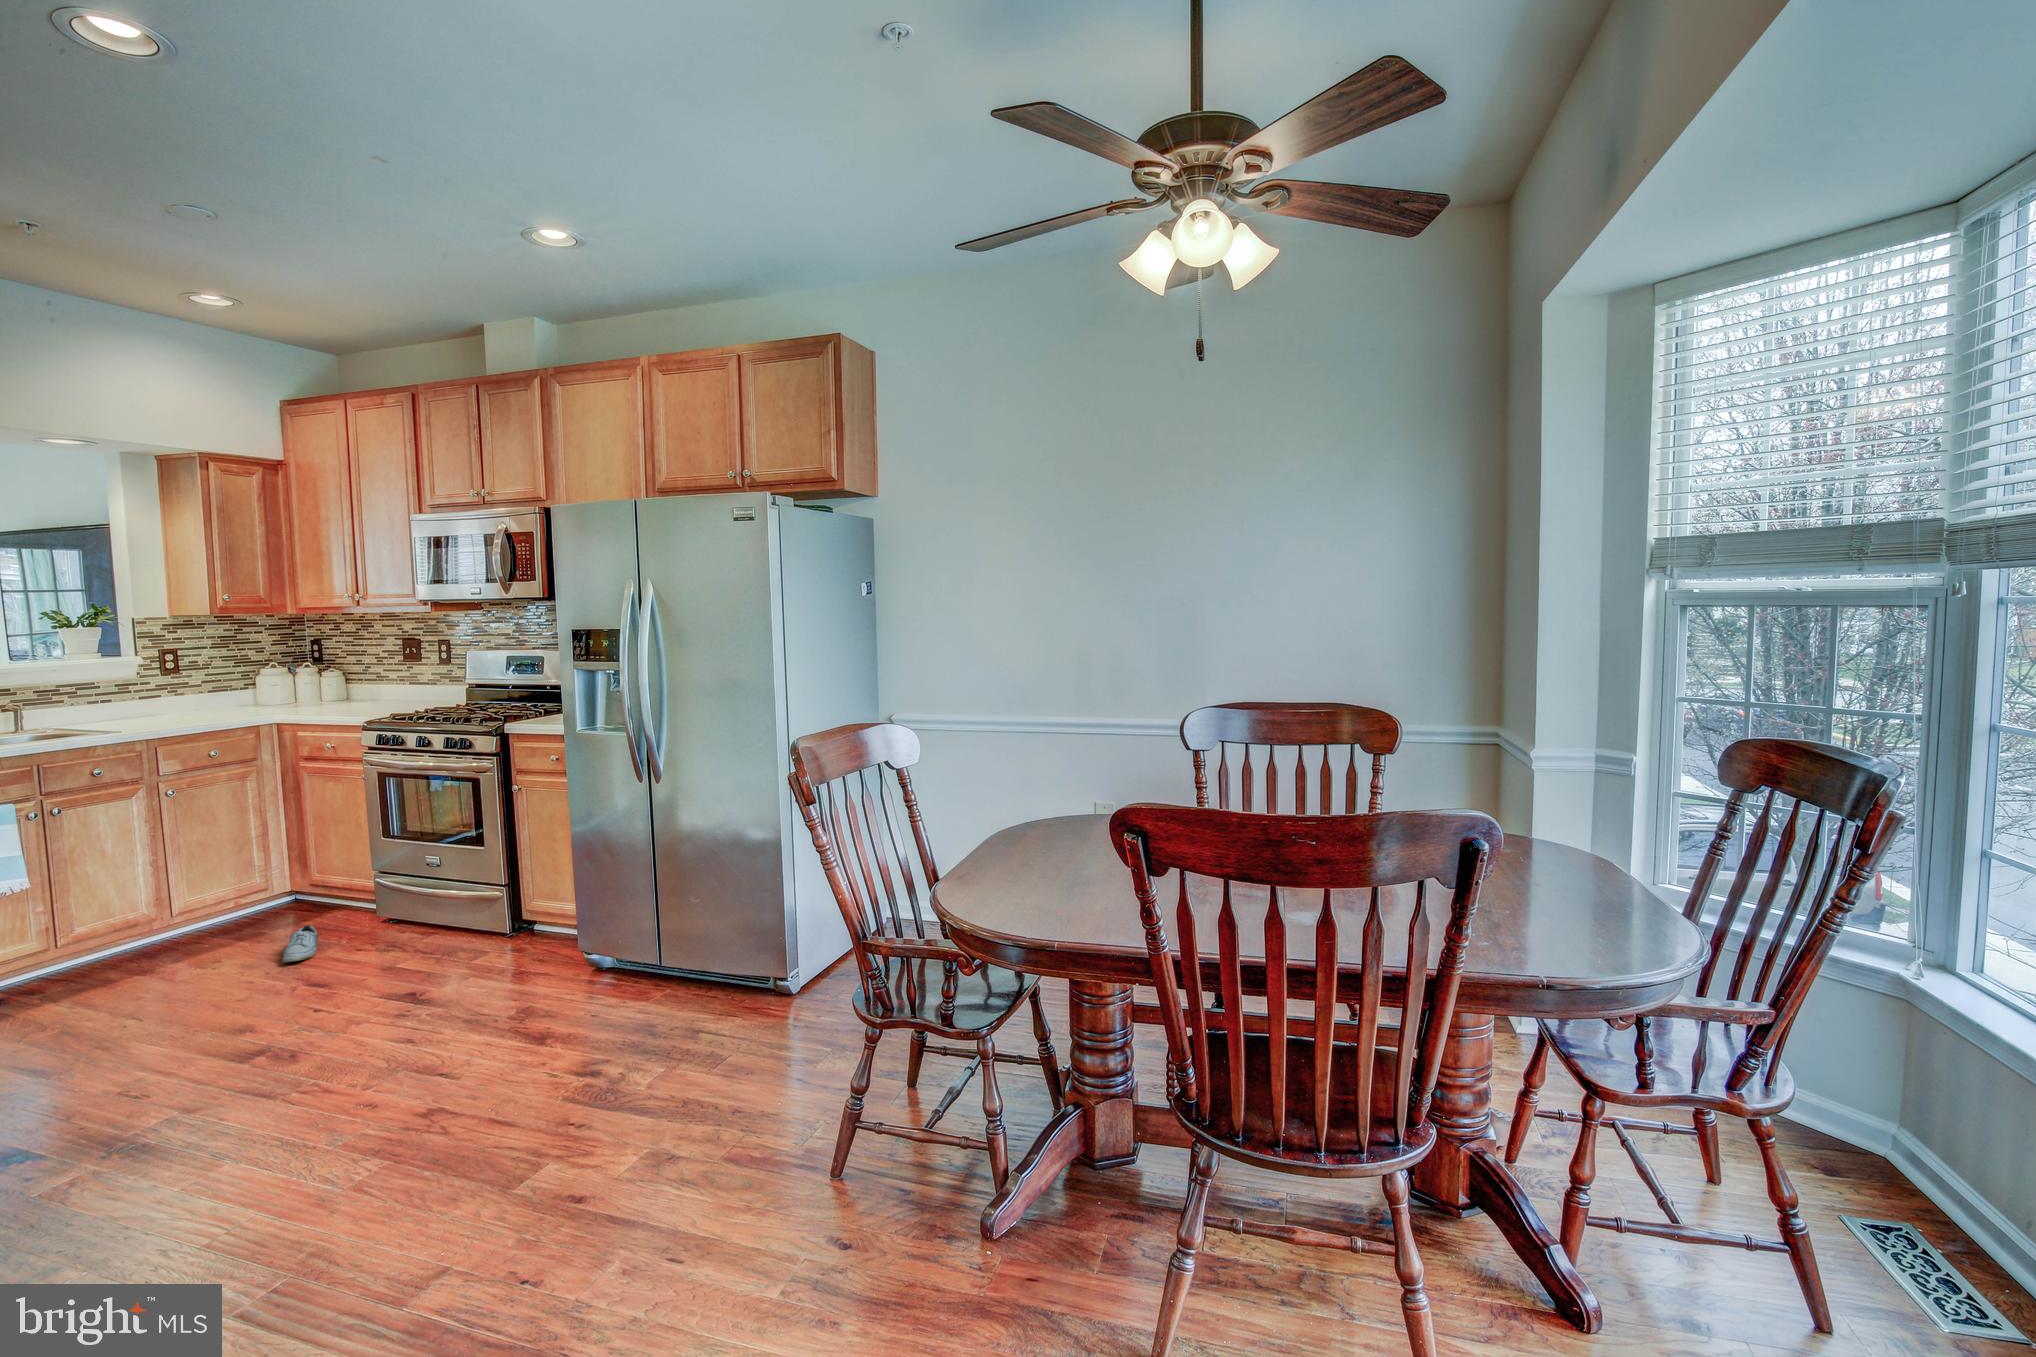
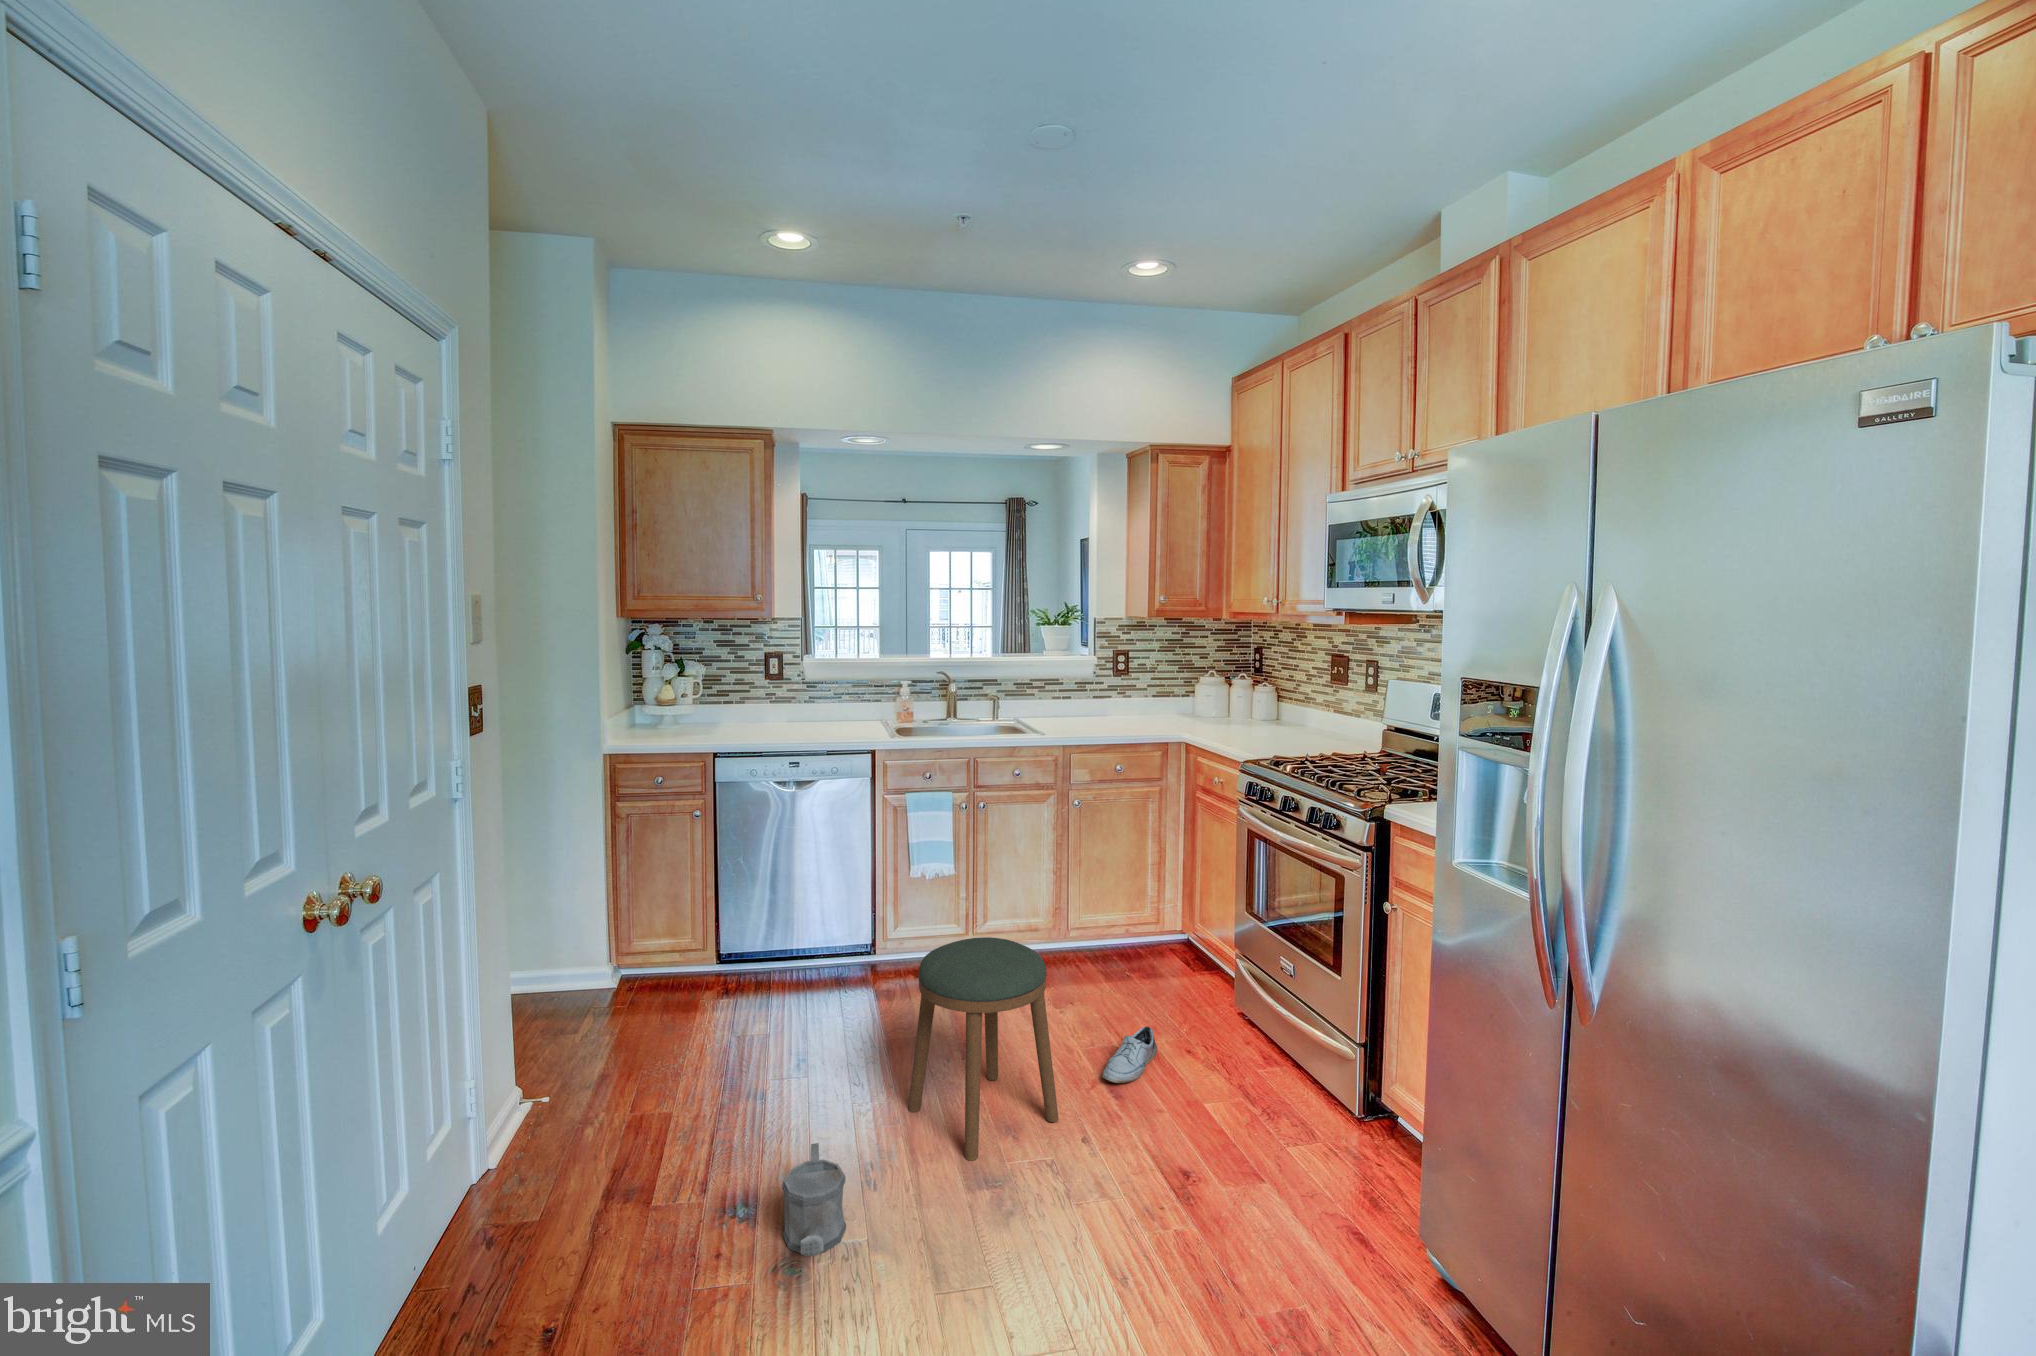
stool: none [103,873,266,1037] -> present [908,937,1059,1161]
watering can: none [63,1040,161,1108] -> present [782,1143,846,1256]

